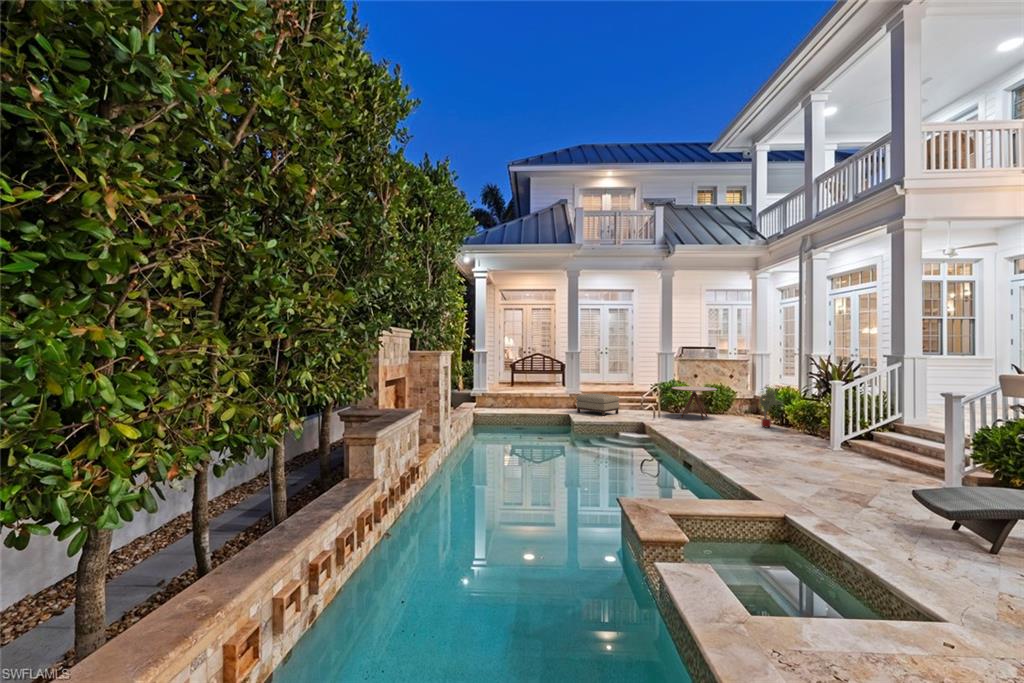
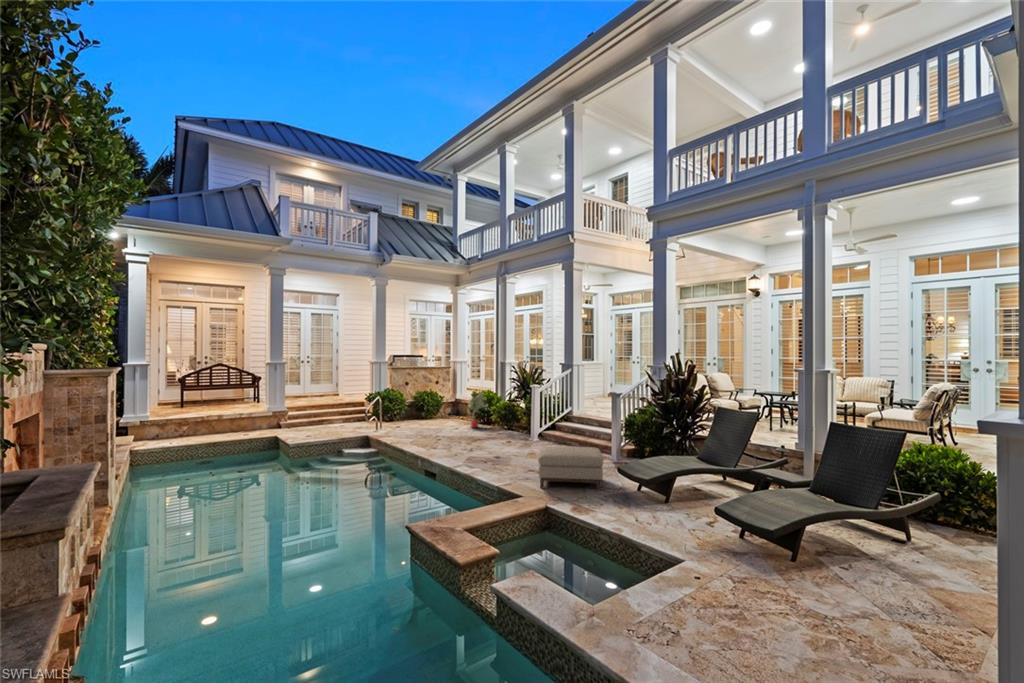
round table: present [672,386,717,419] -> none [389,395,432,427]
ottoman: present [576,394,619,416] -> present [538,446,603,490]

